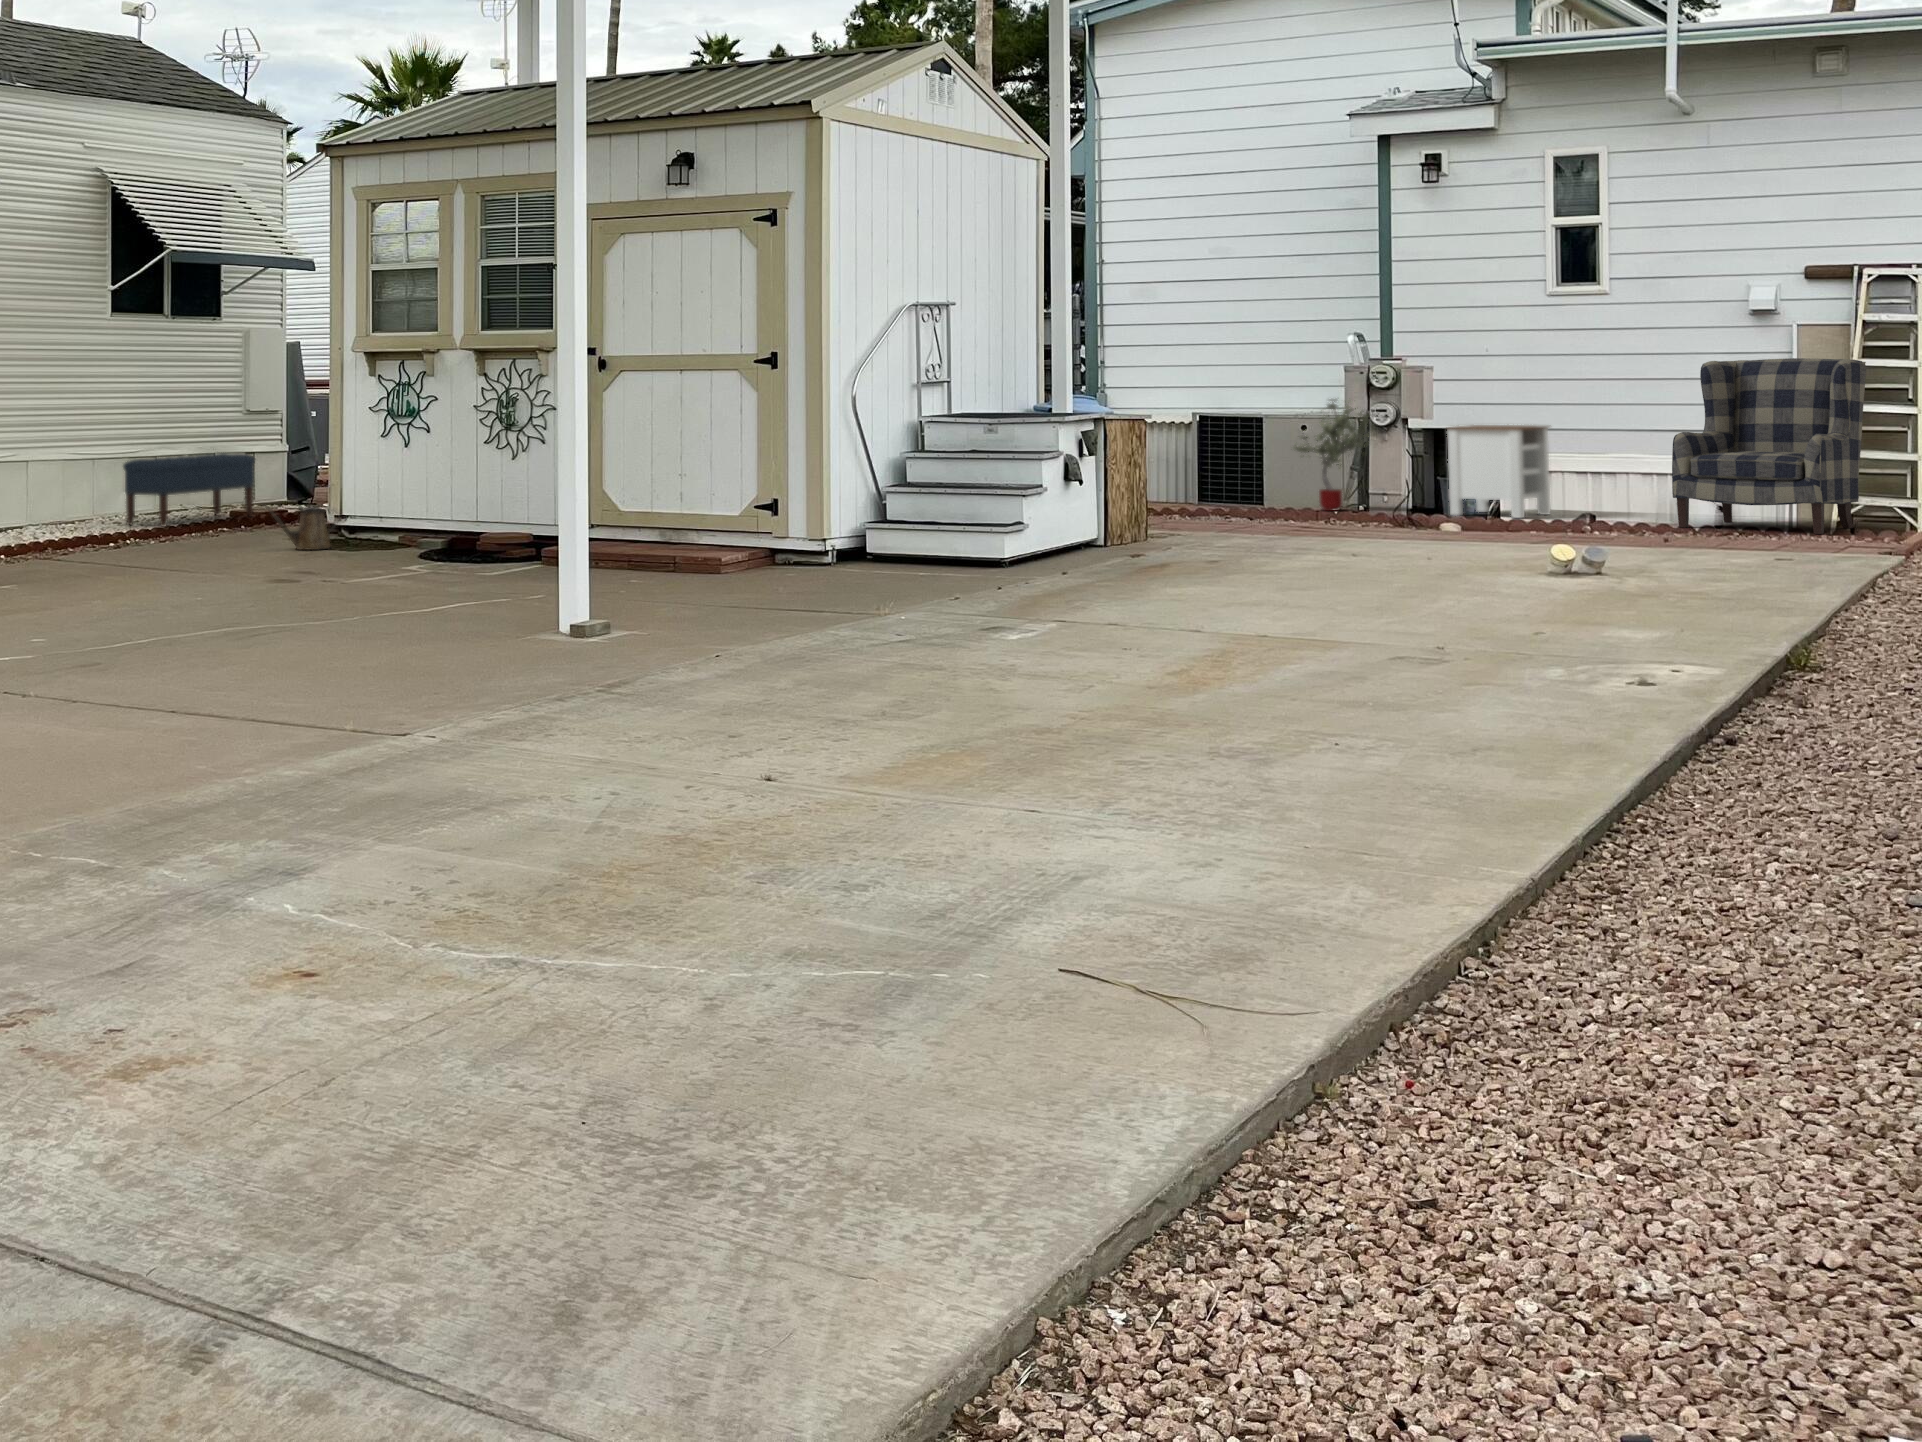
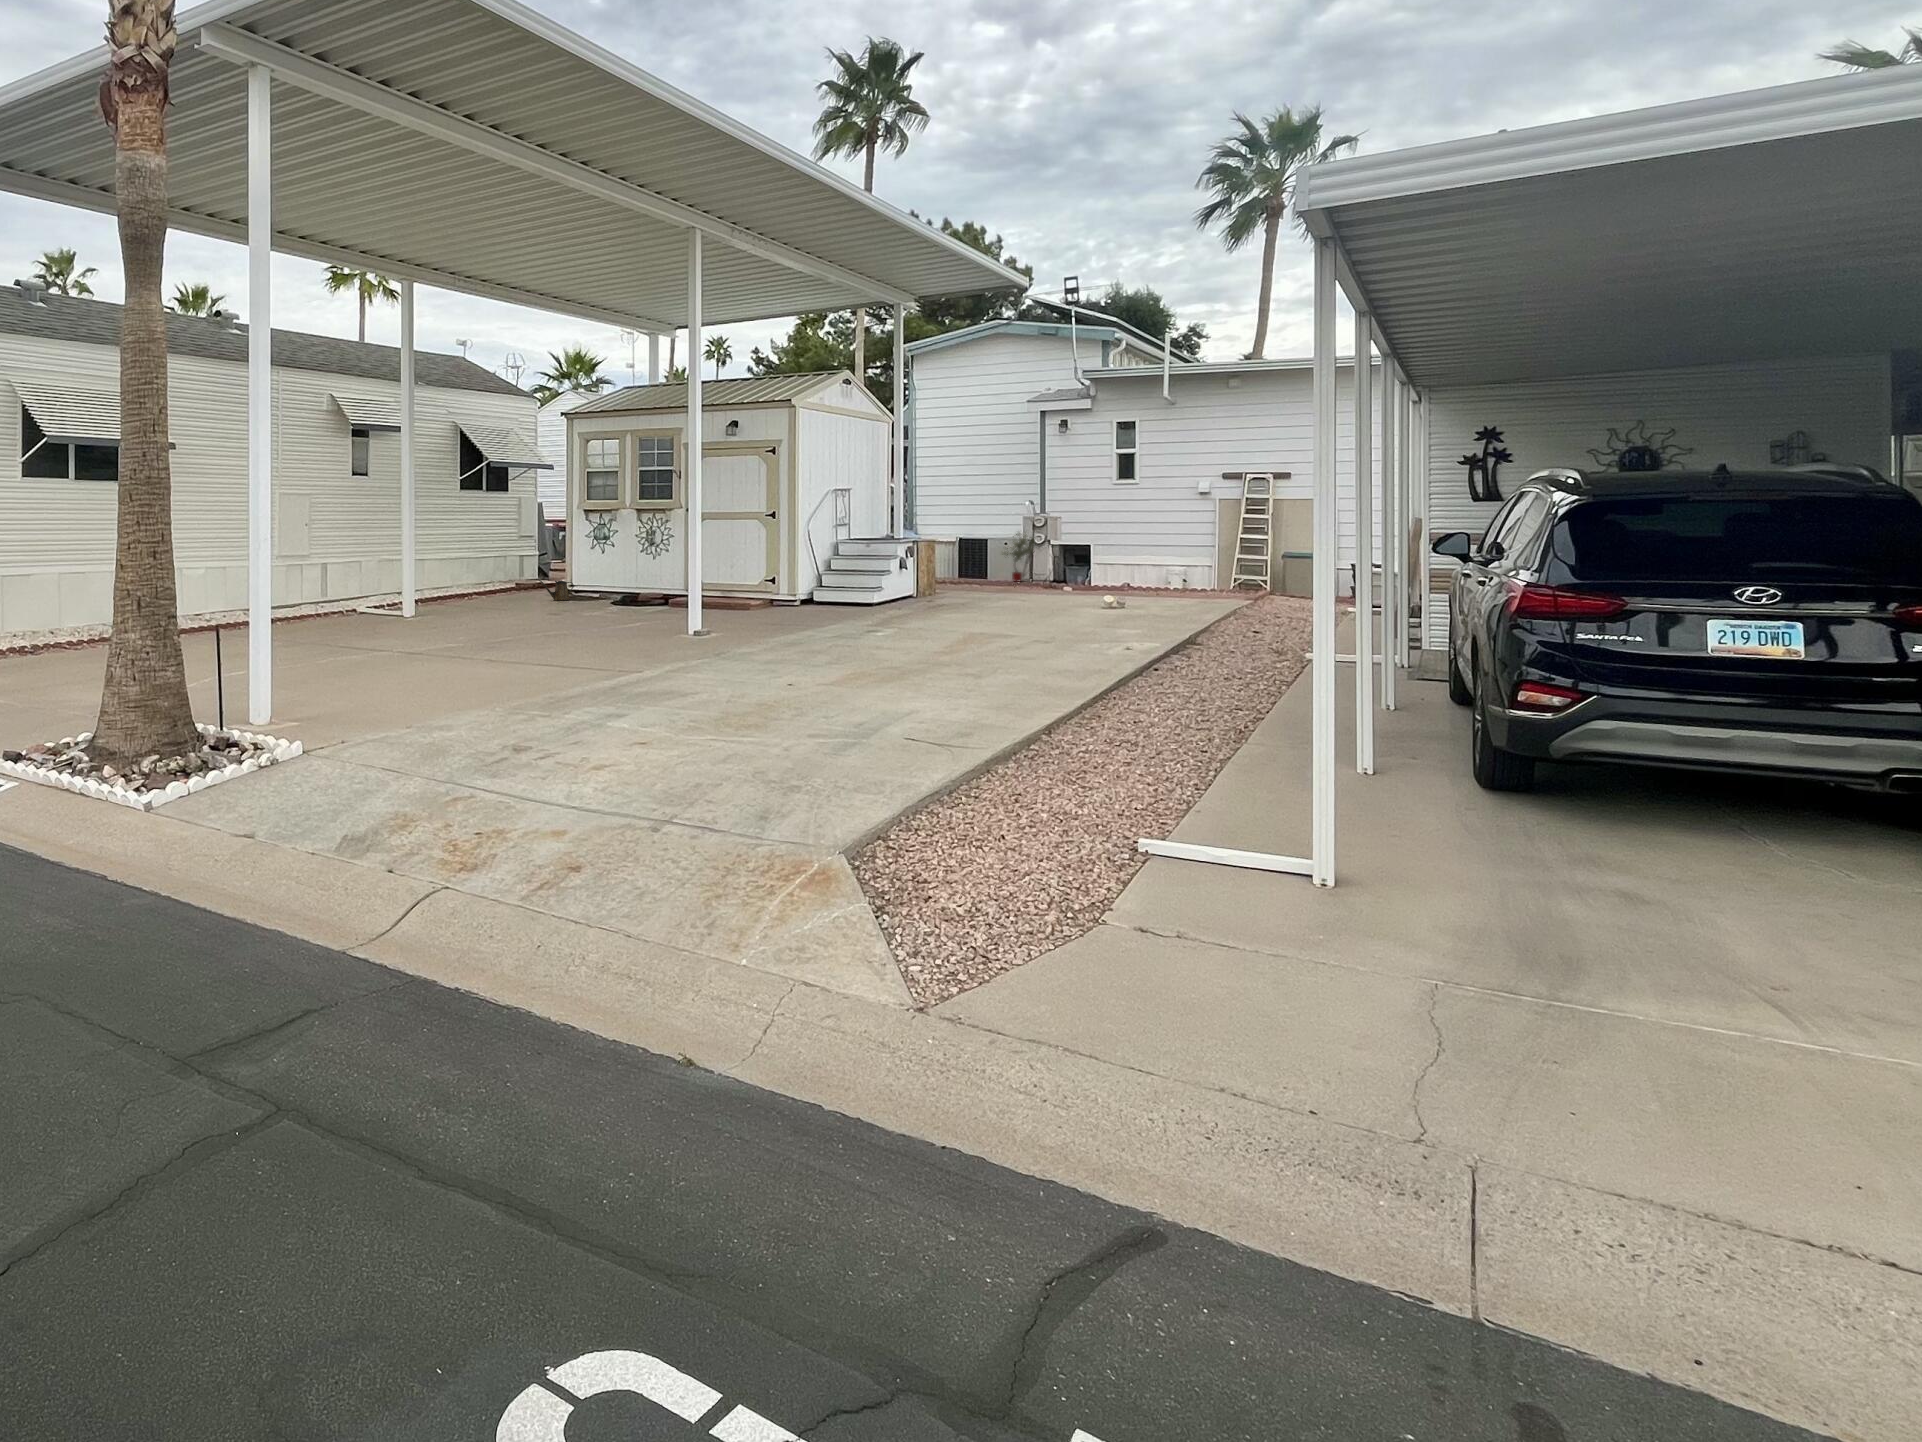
chair: present [1672,358,1866,534] -> none [1163,514,1245,591]
side table: present [1447,425,1550,518] -> none [1068,543,1114,585]
bench: present [123,453,255,527] -> none [462,556,523,590]

